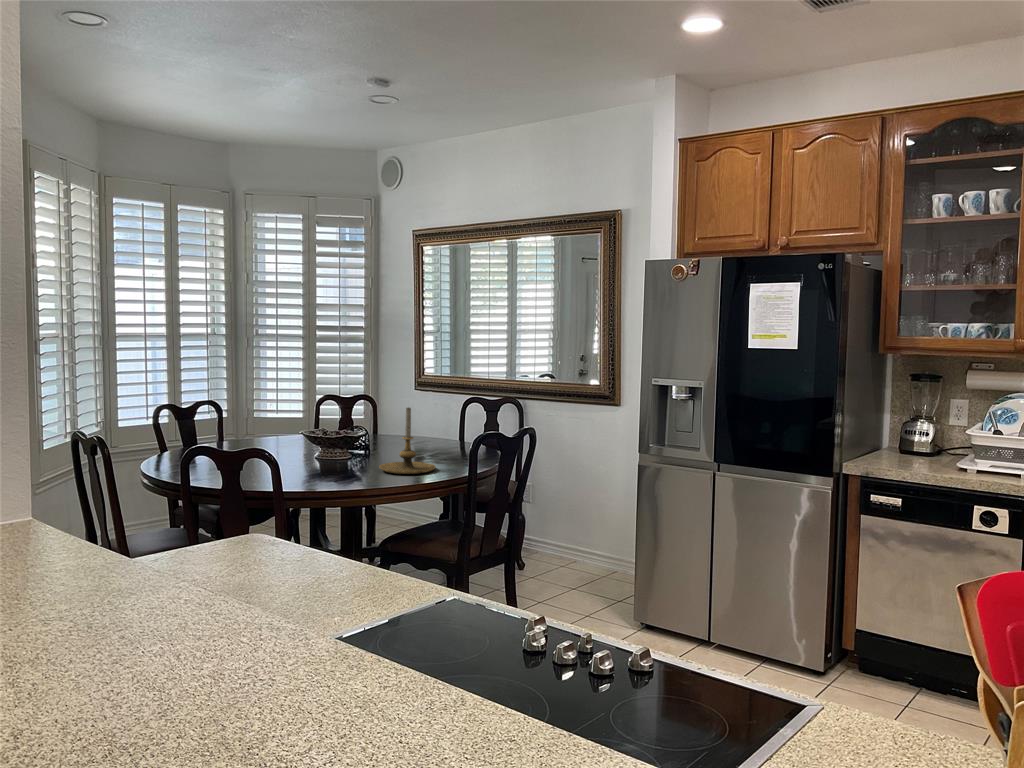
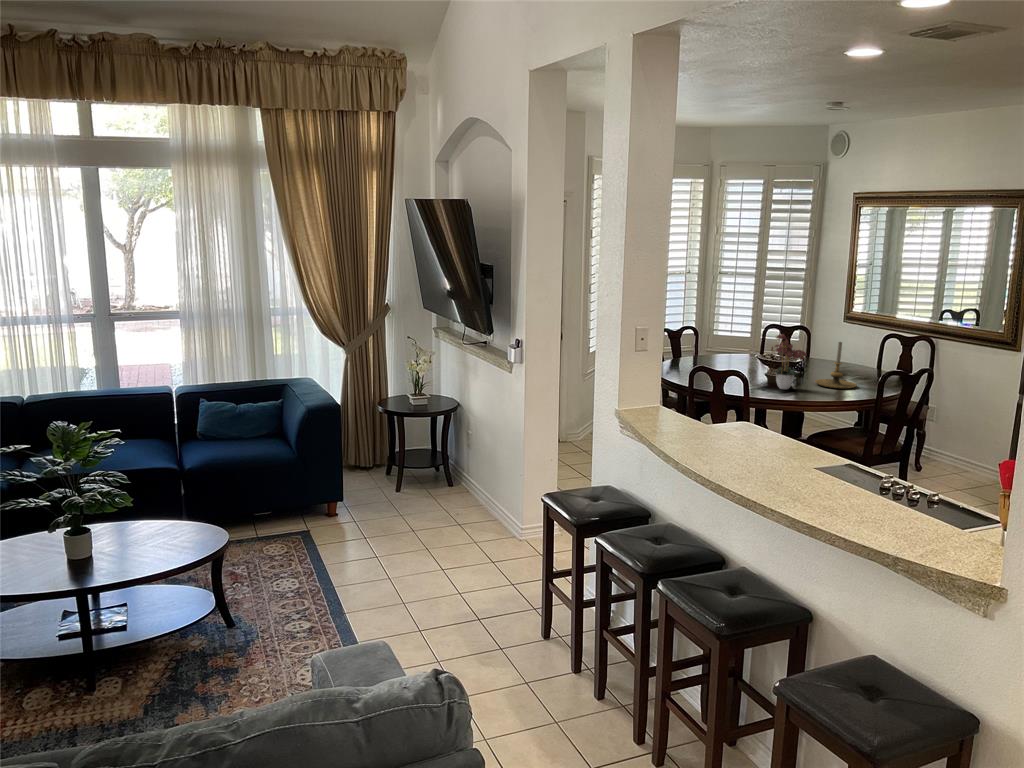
flower arrangement: none [307,396,367,484] -> present [771,334,807,389]

